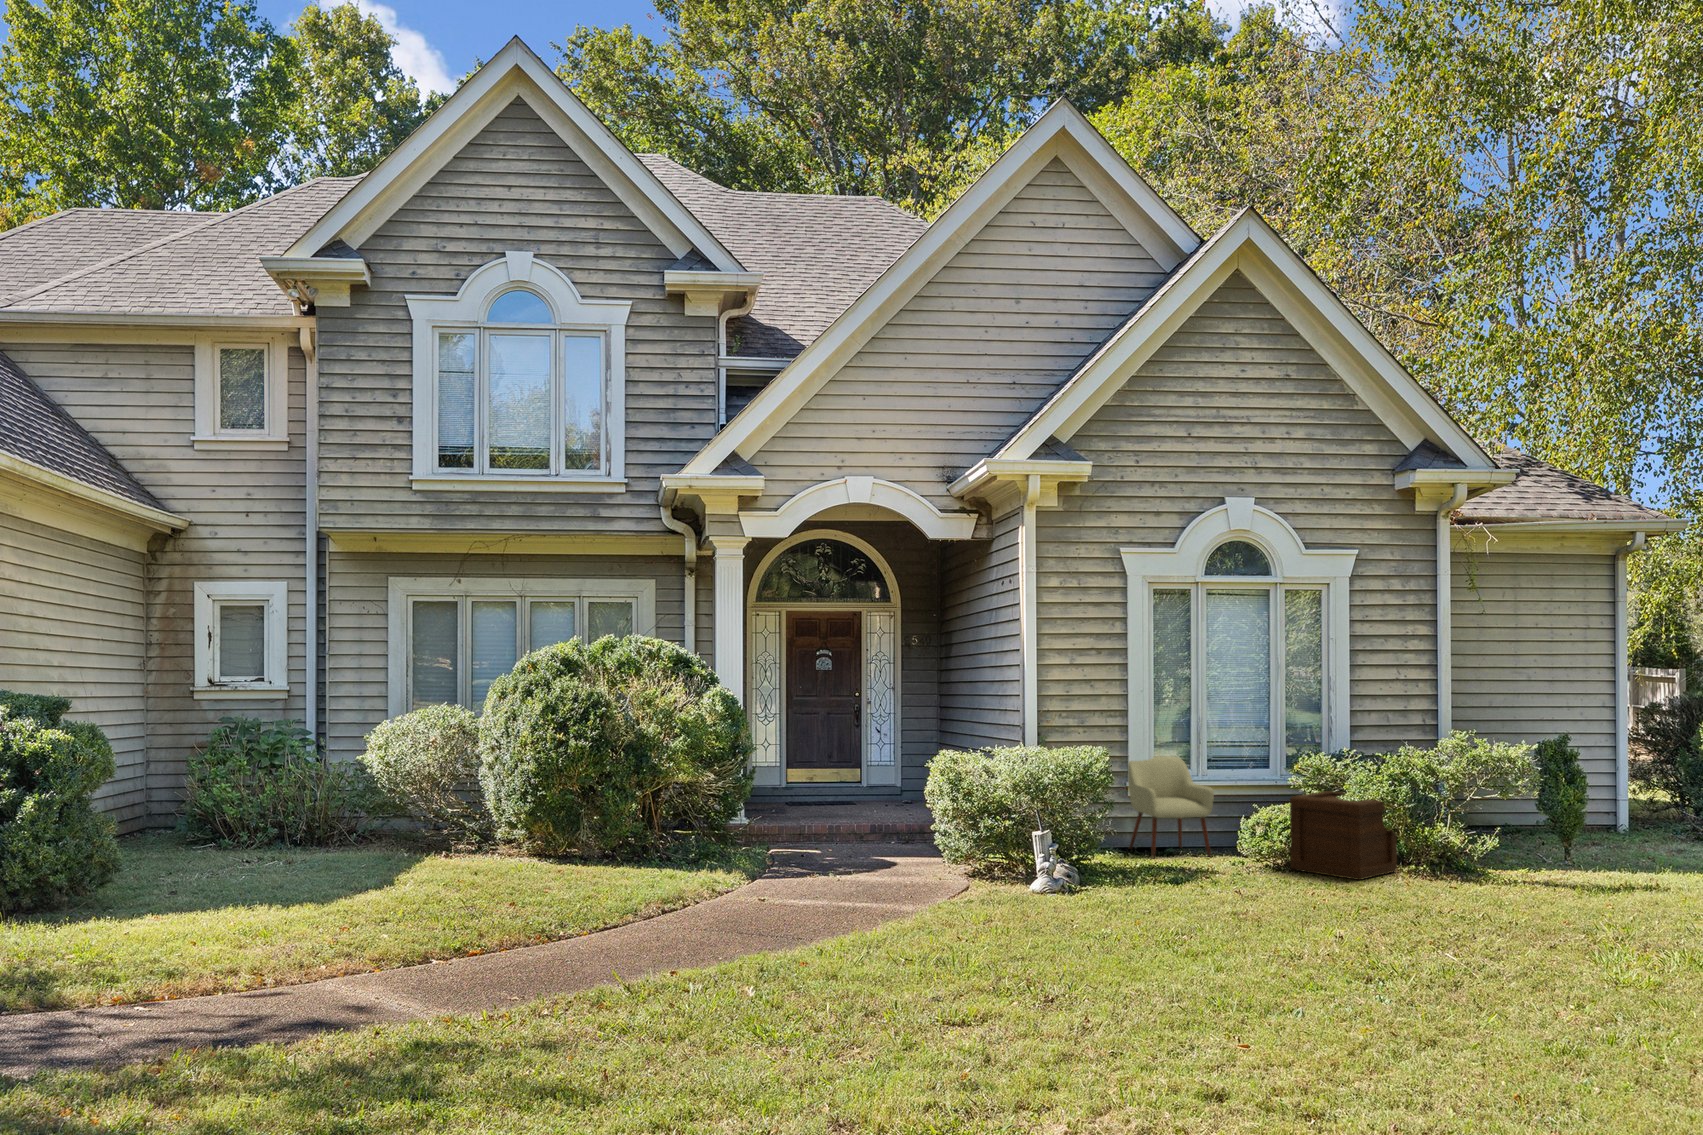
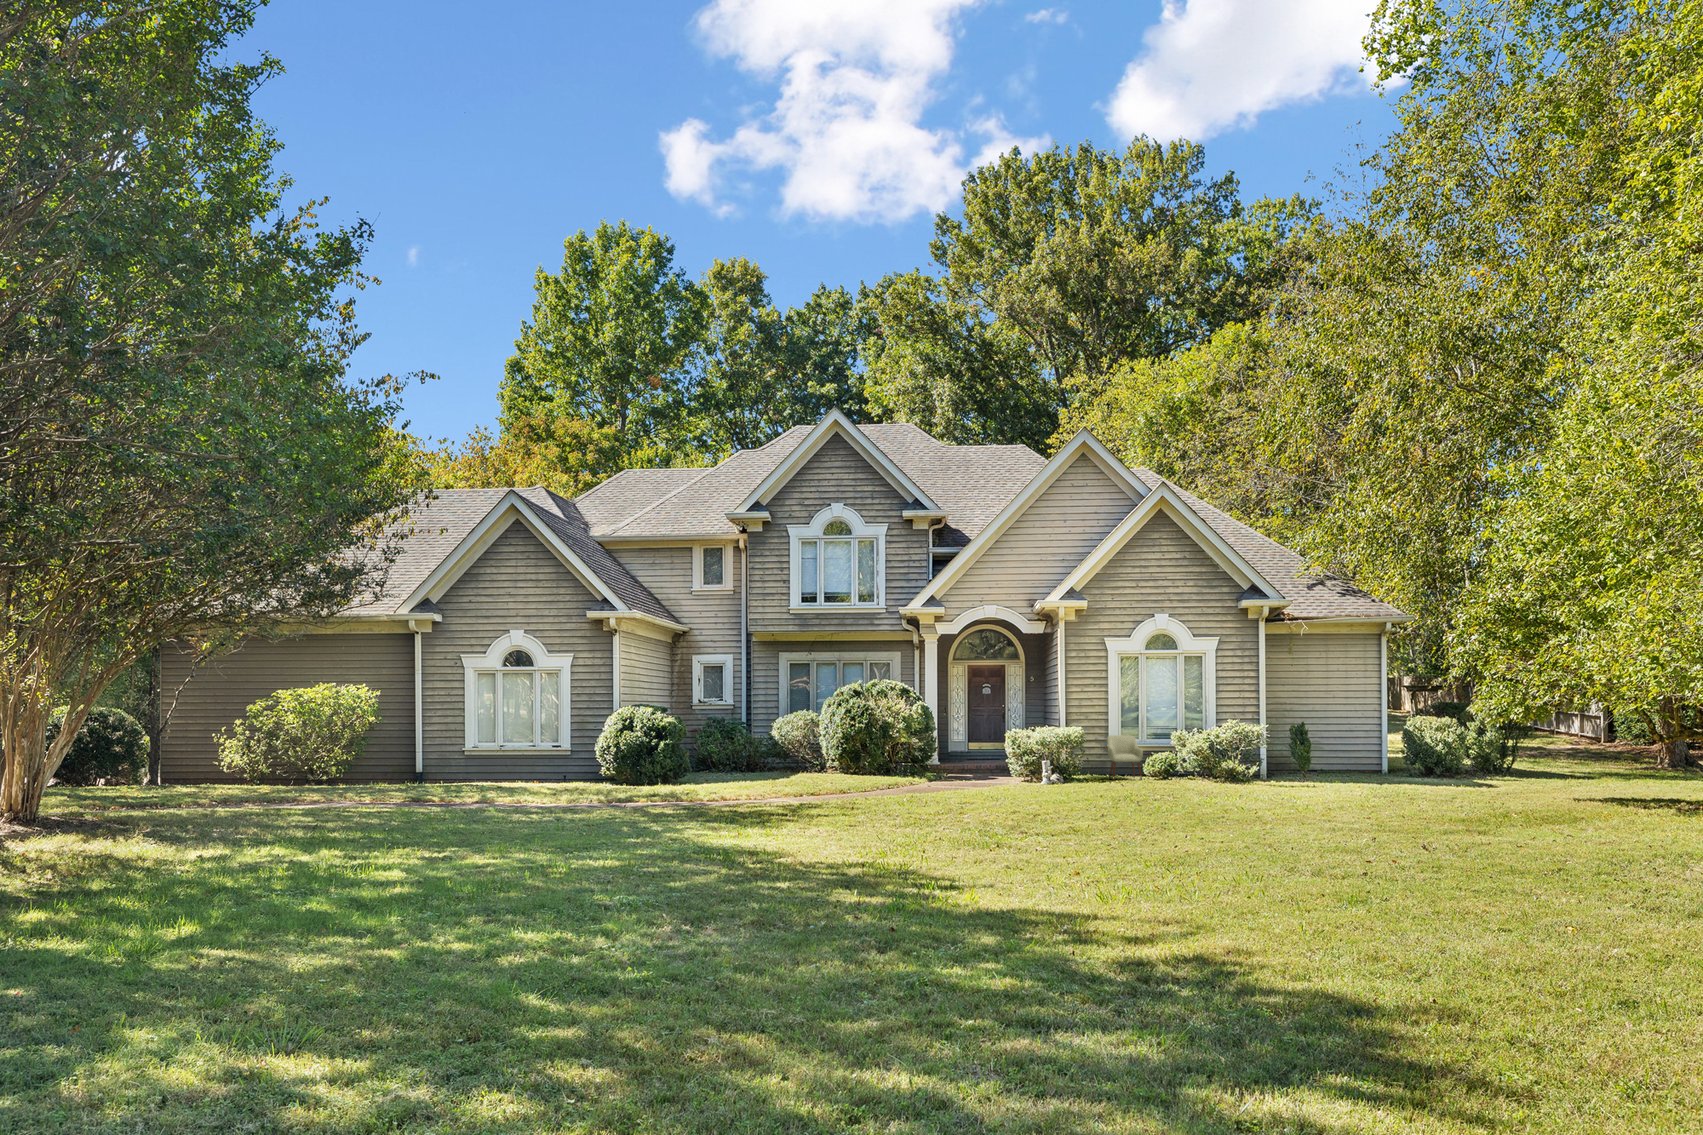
wooden crate: present [1290,791,1397,880] -> none [1168,750,1217,786]

